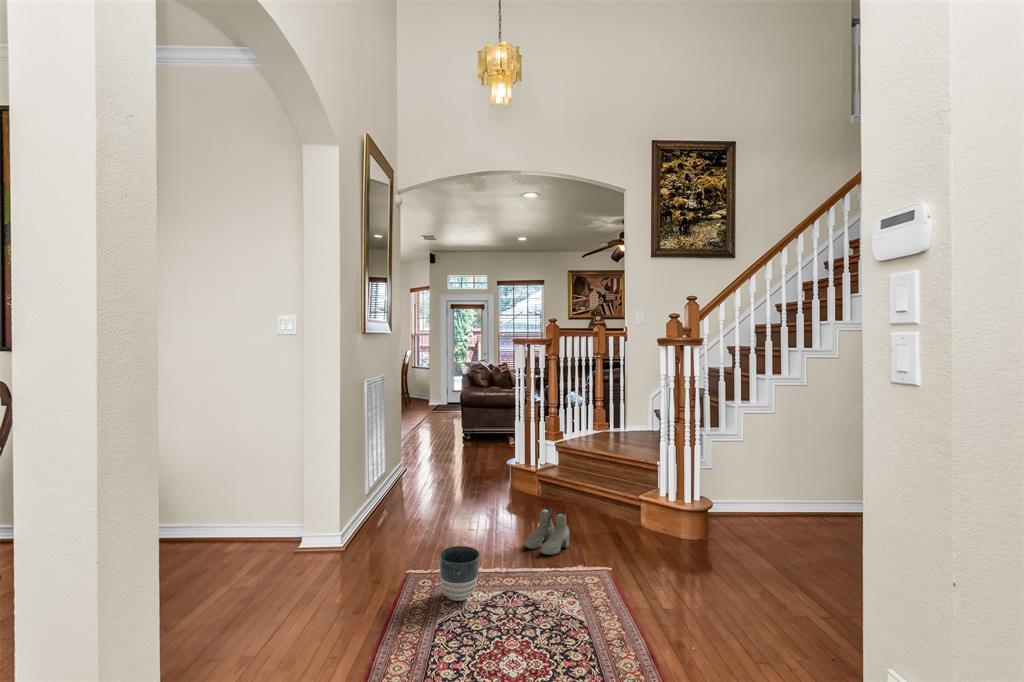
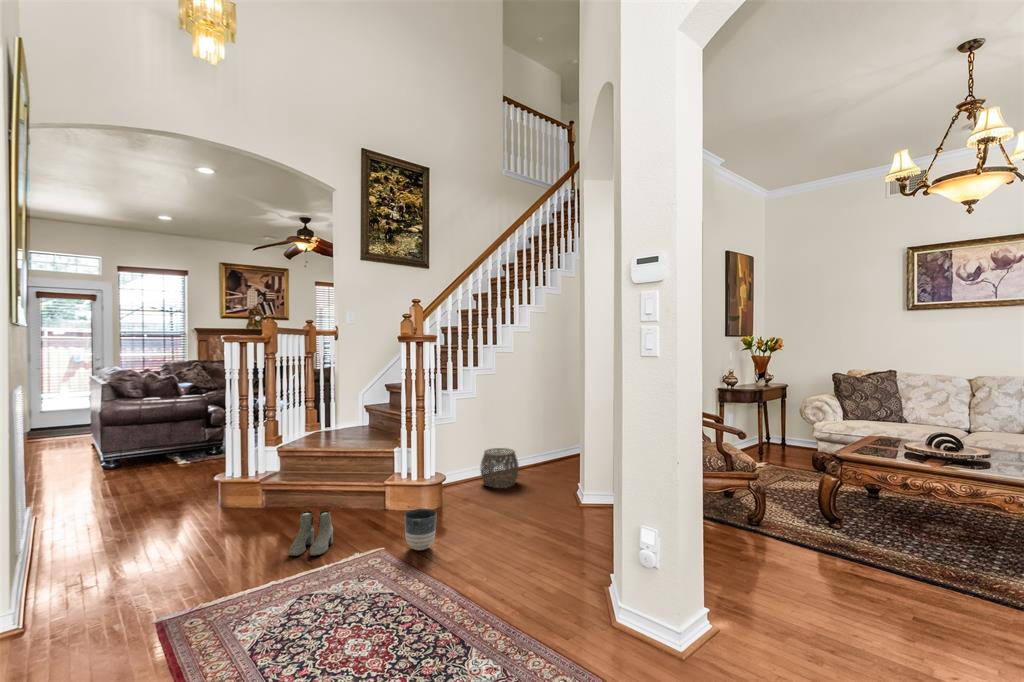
woven basket: none [774,487,834,545] -> present [480,448,519,488]
planter: present [440,546,479,601] -> present [404,508,436,550]

